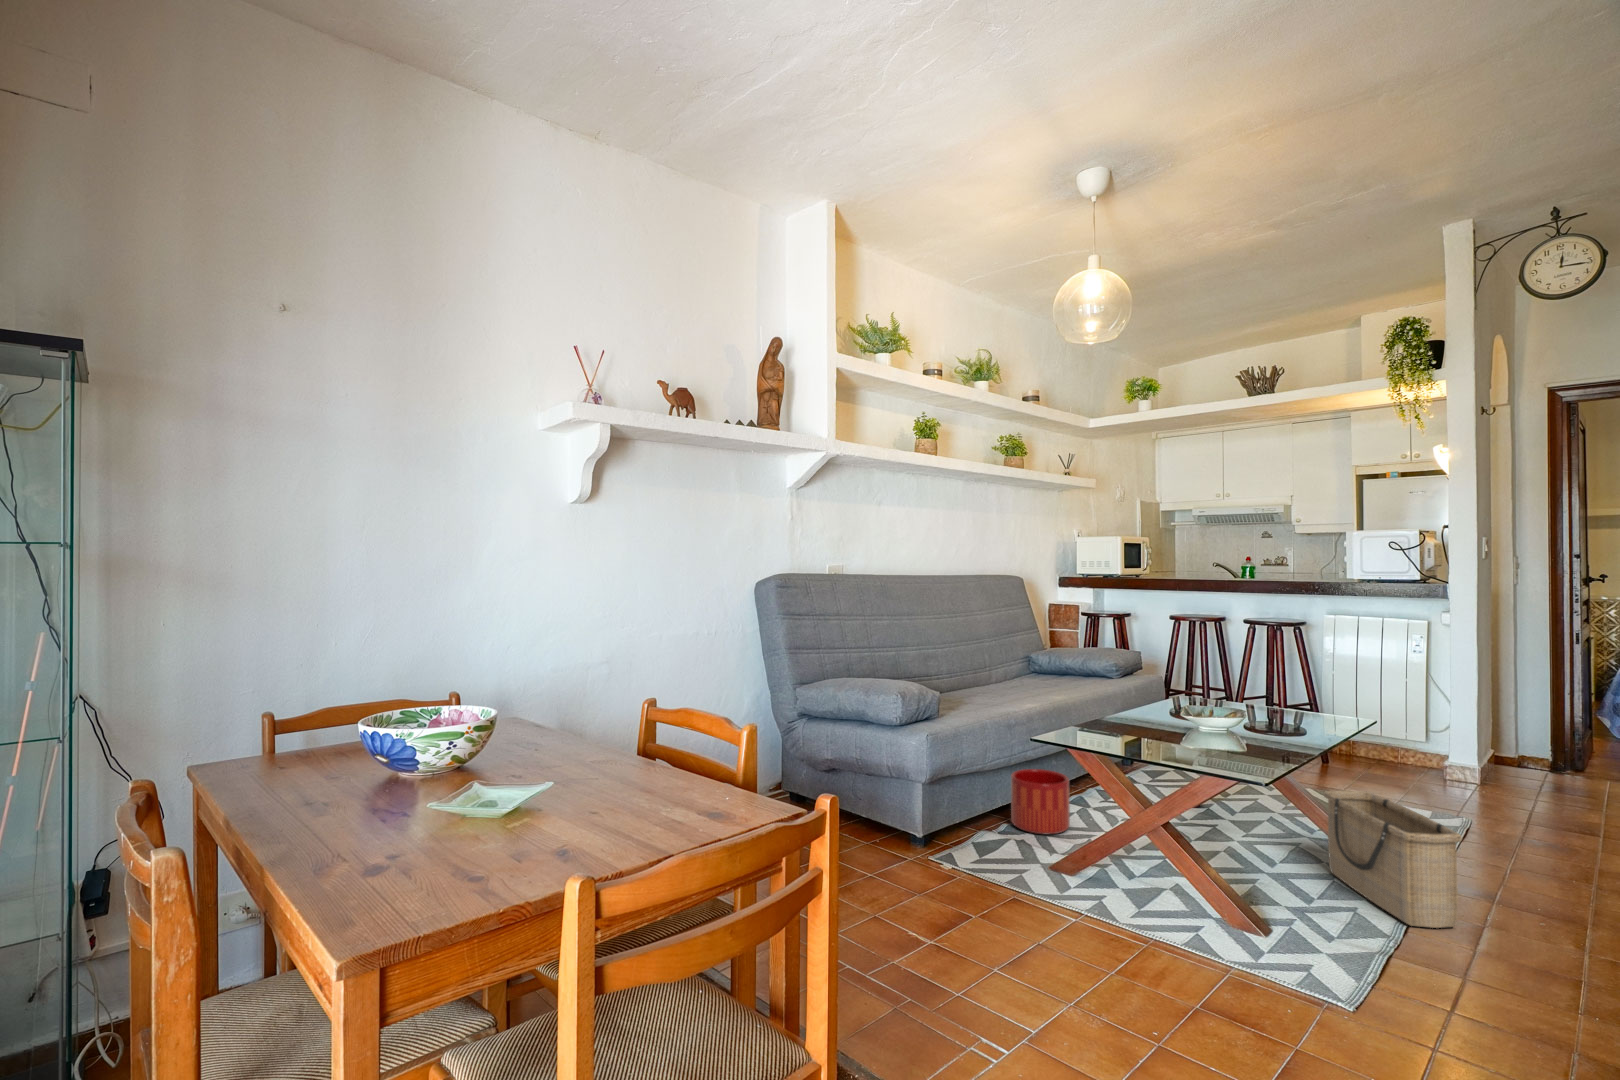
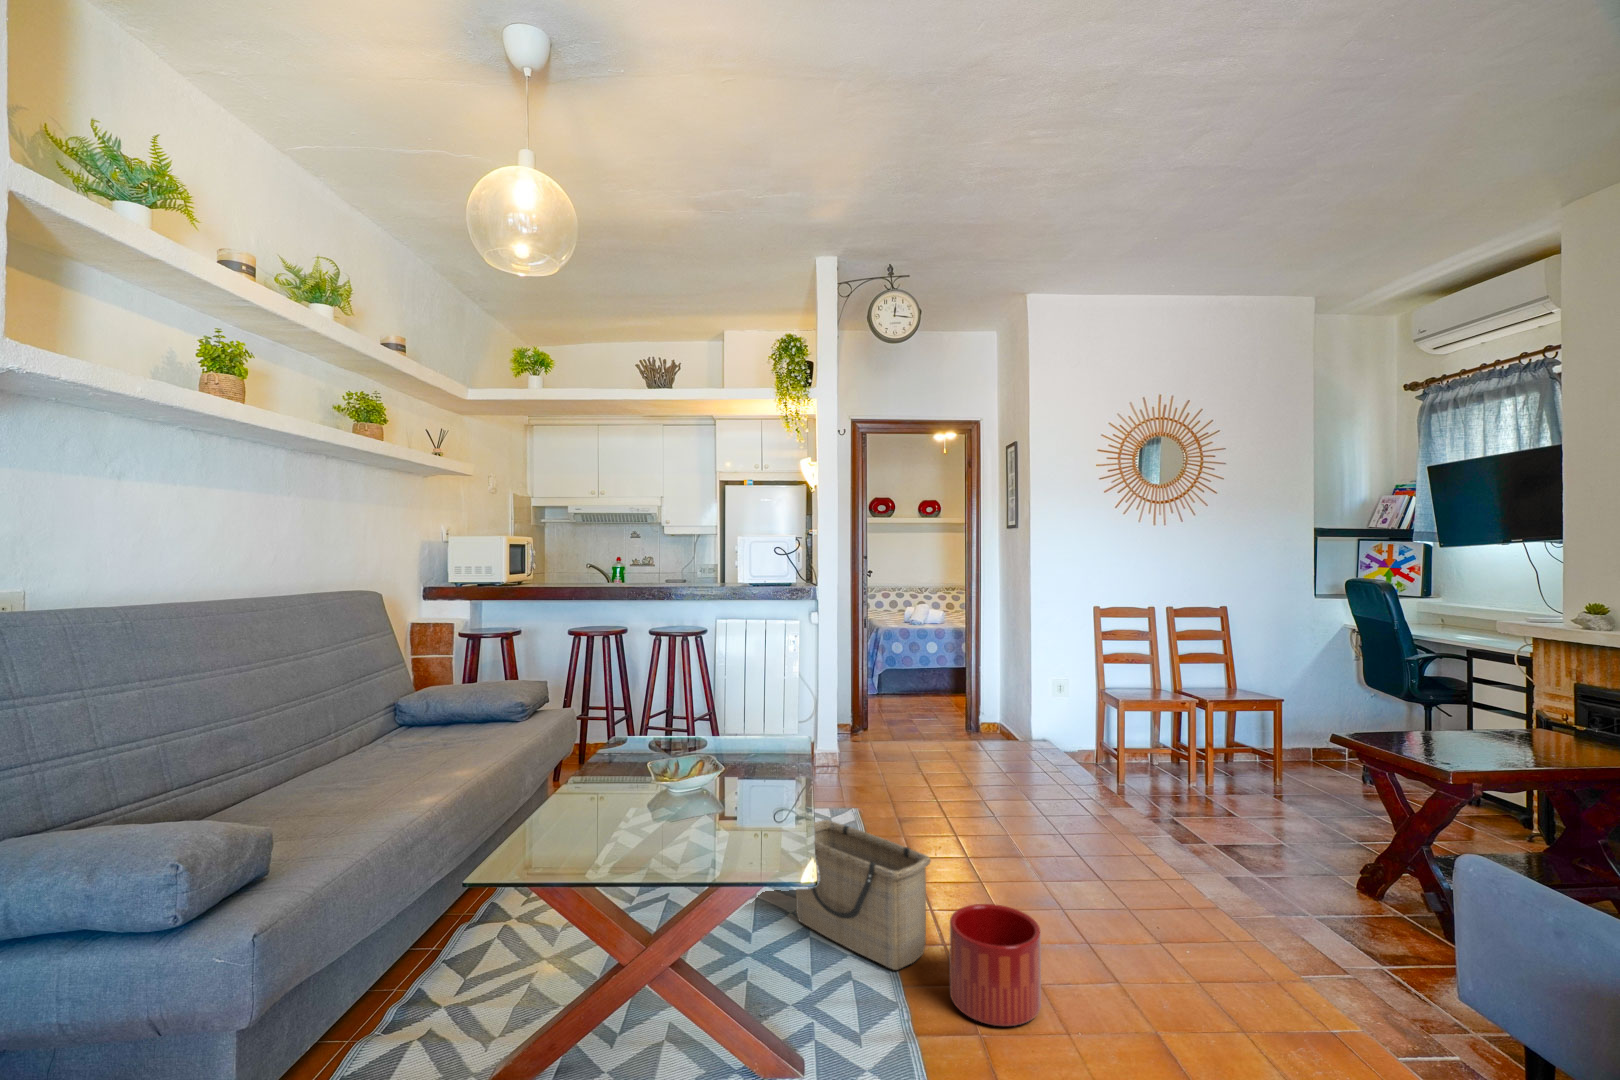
planter: present [1011,769,1070,834] -> present [950,904,1041,1026]

